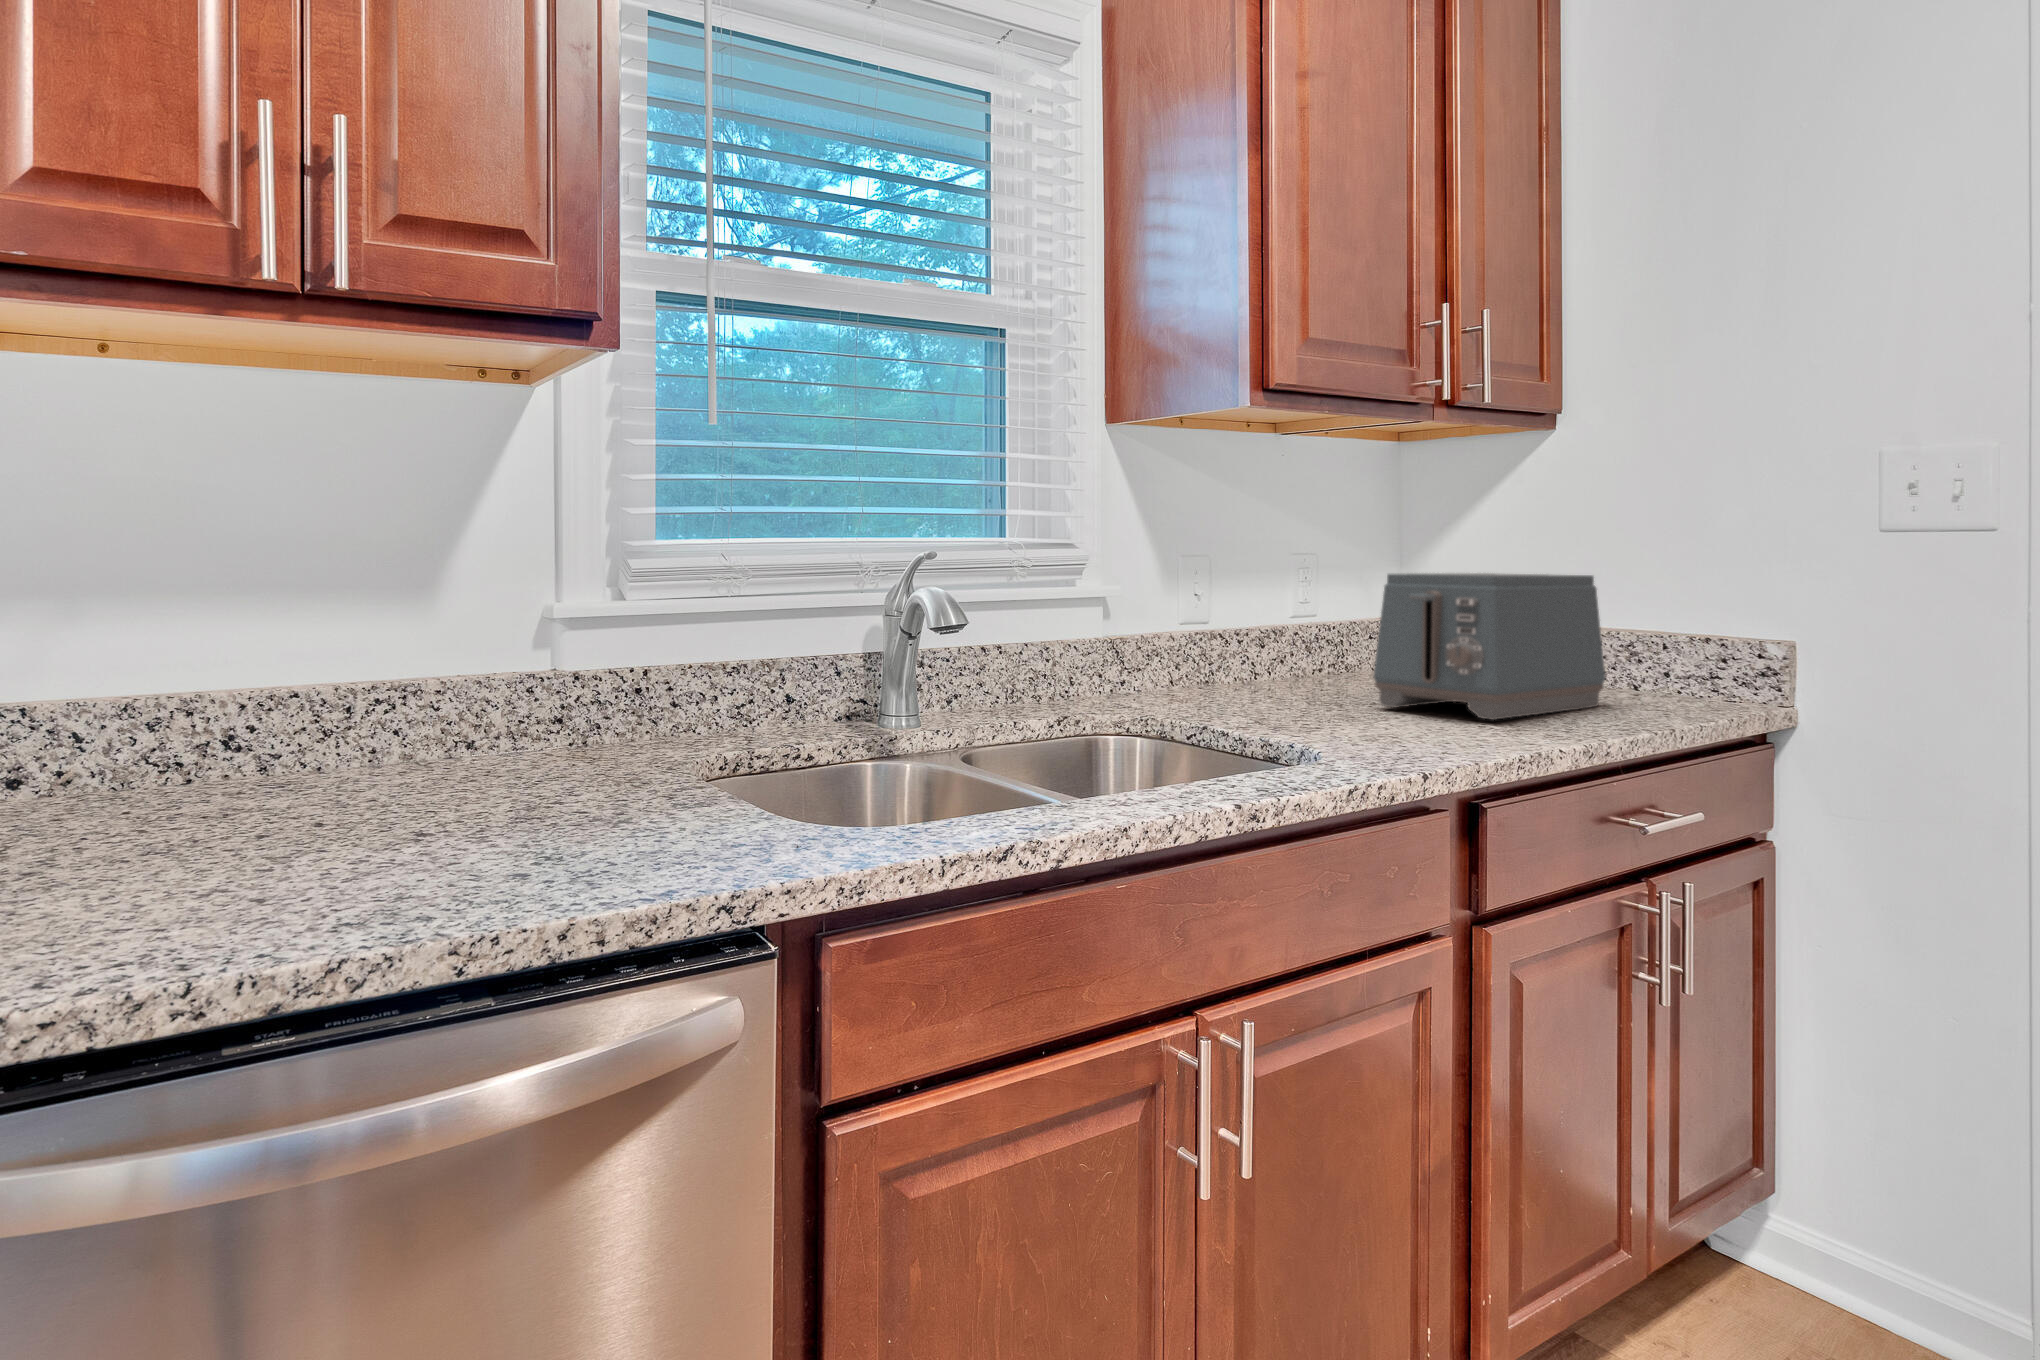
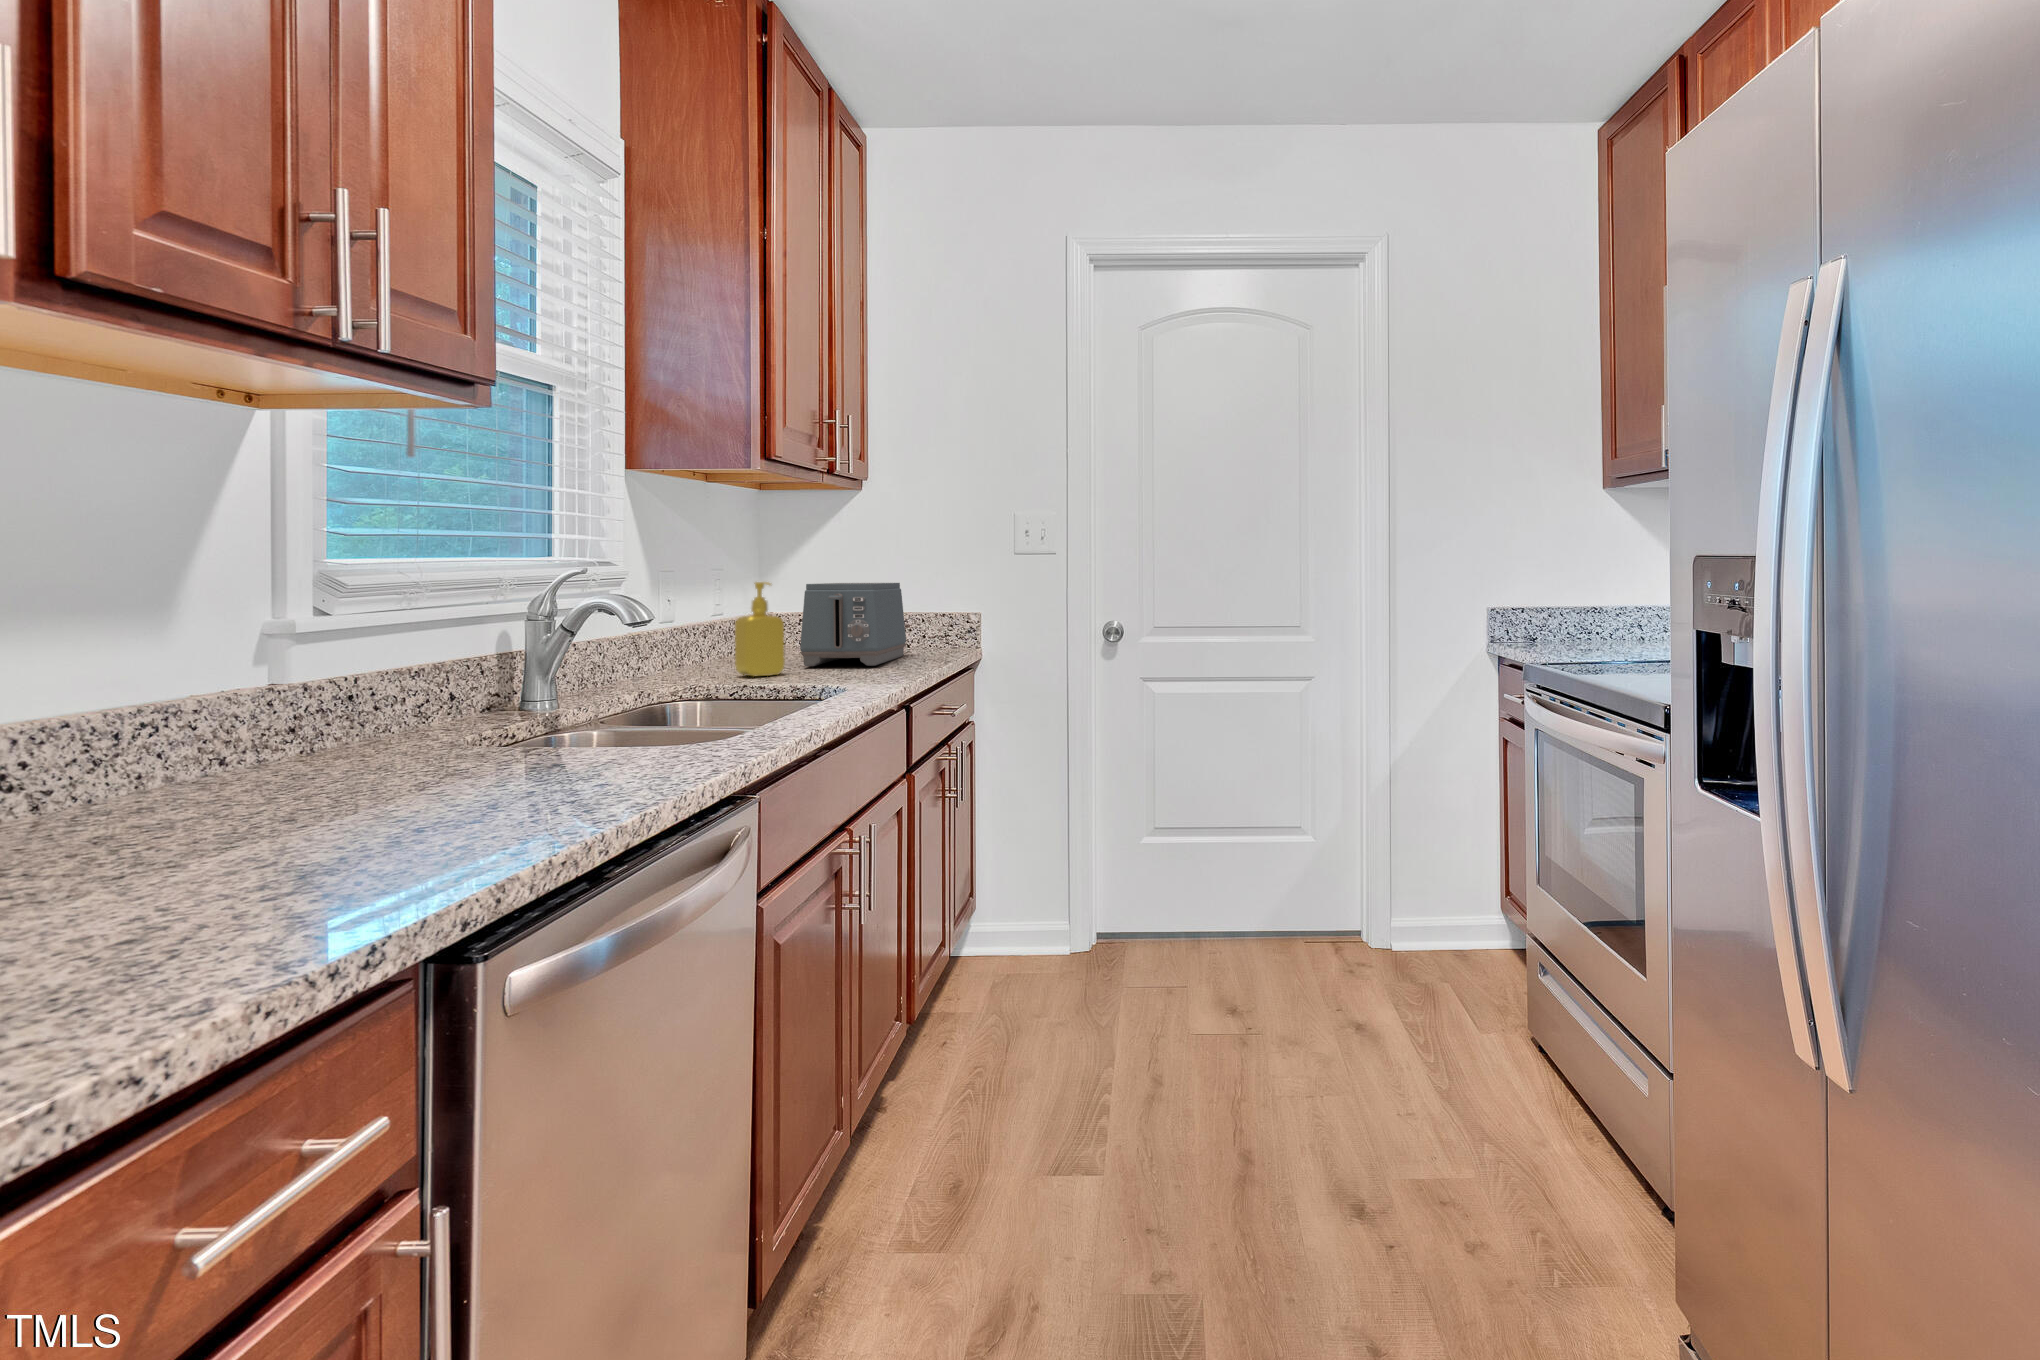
soap dispenser: none [1255,568,1327,715] -> present [735,582,785,676]

